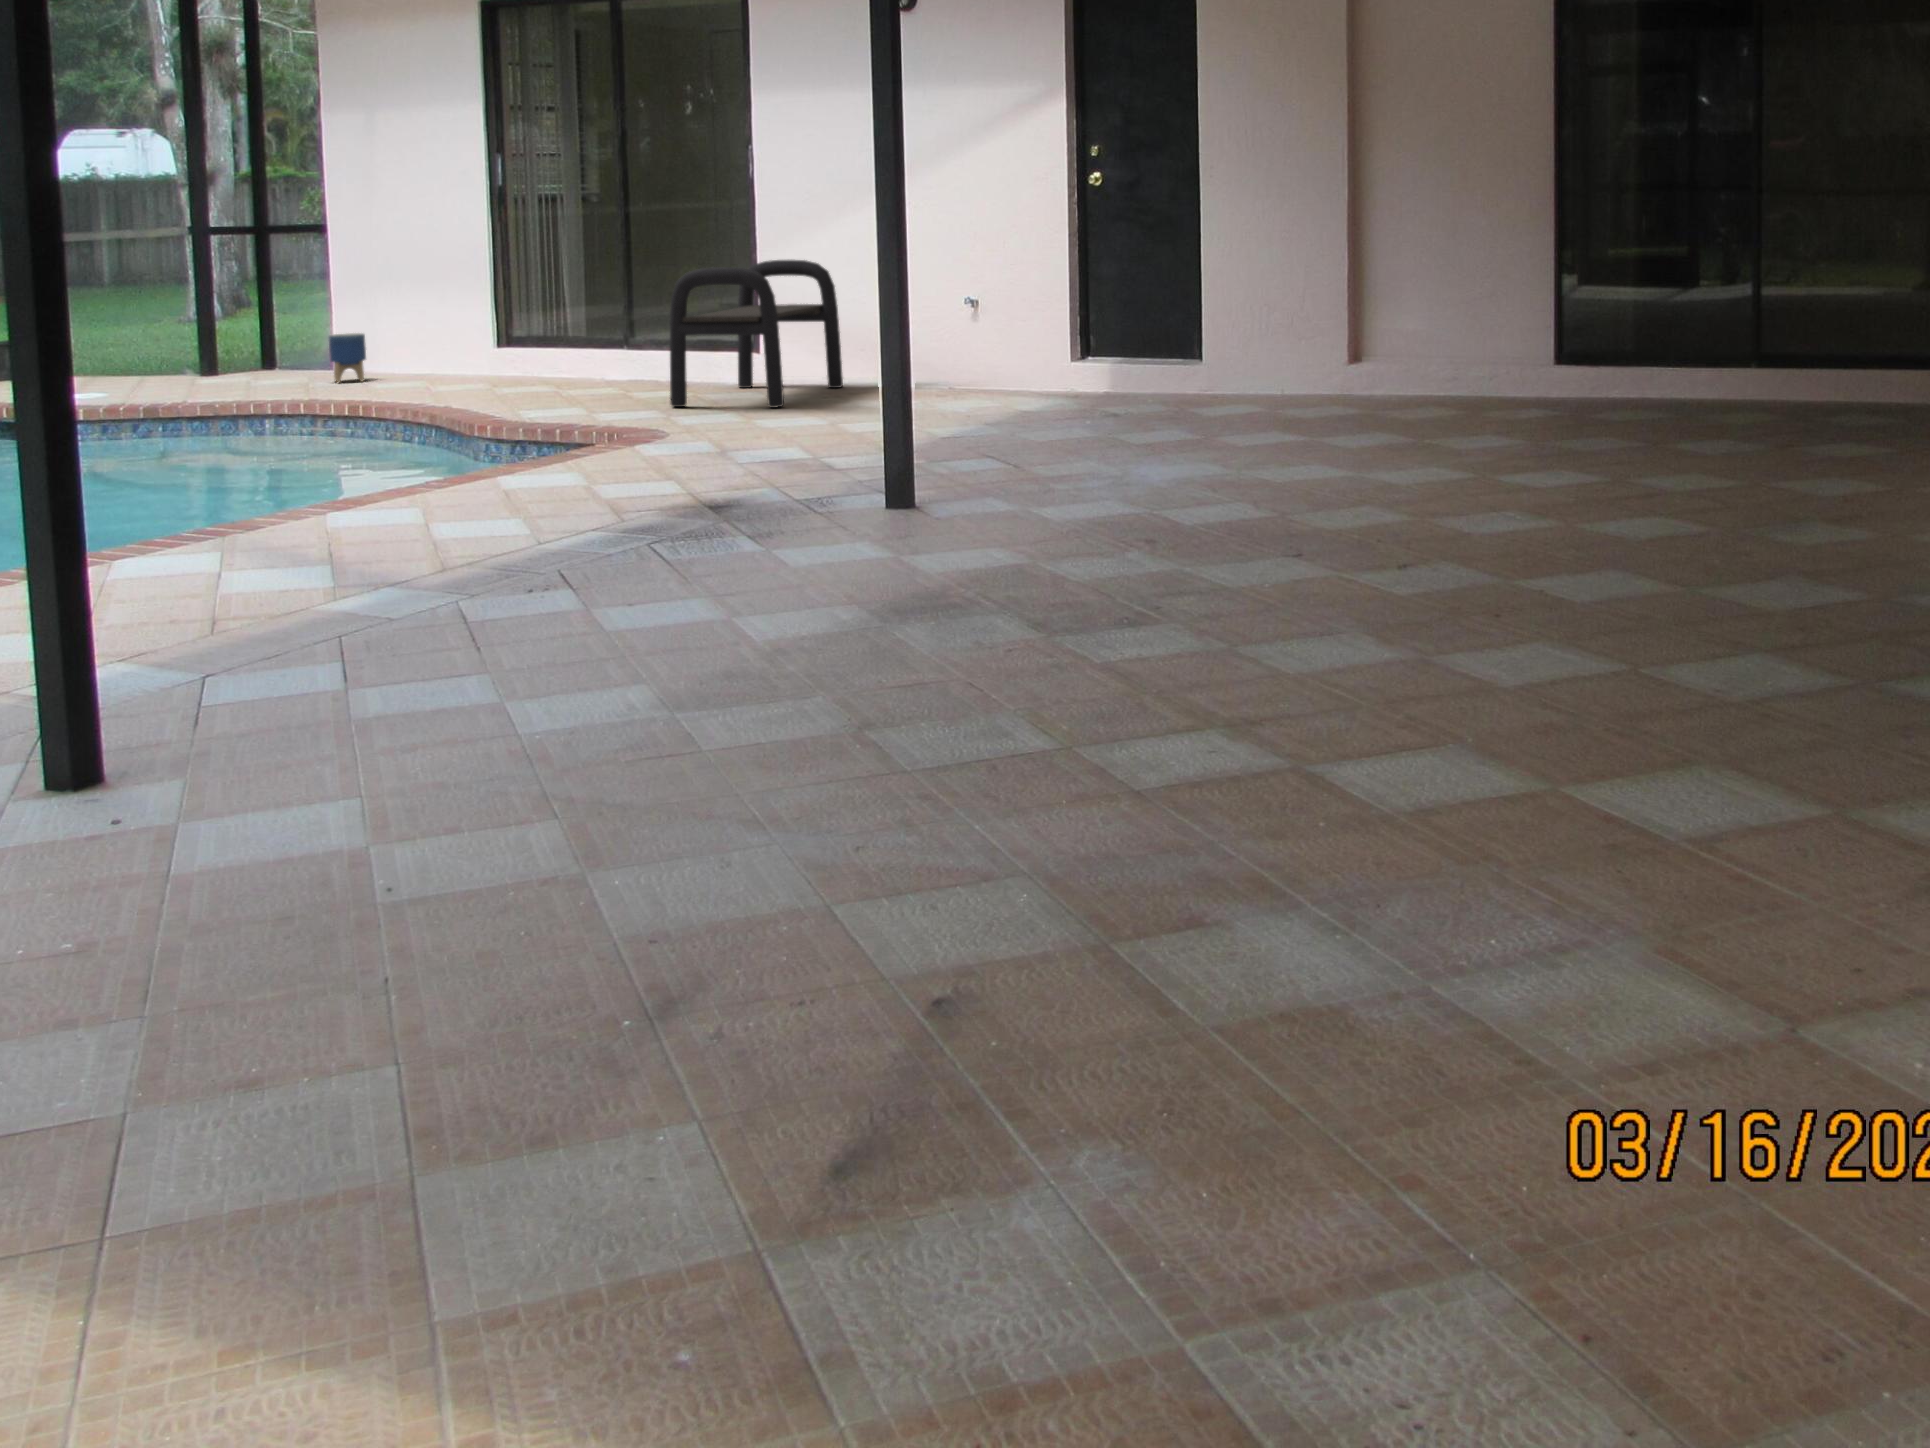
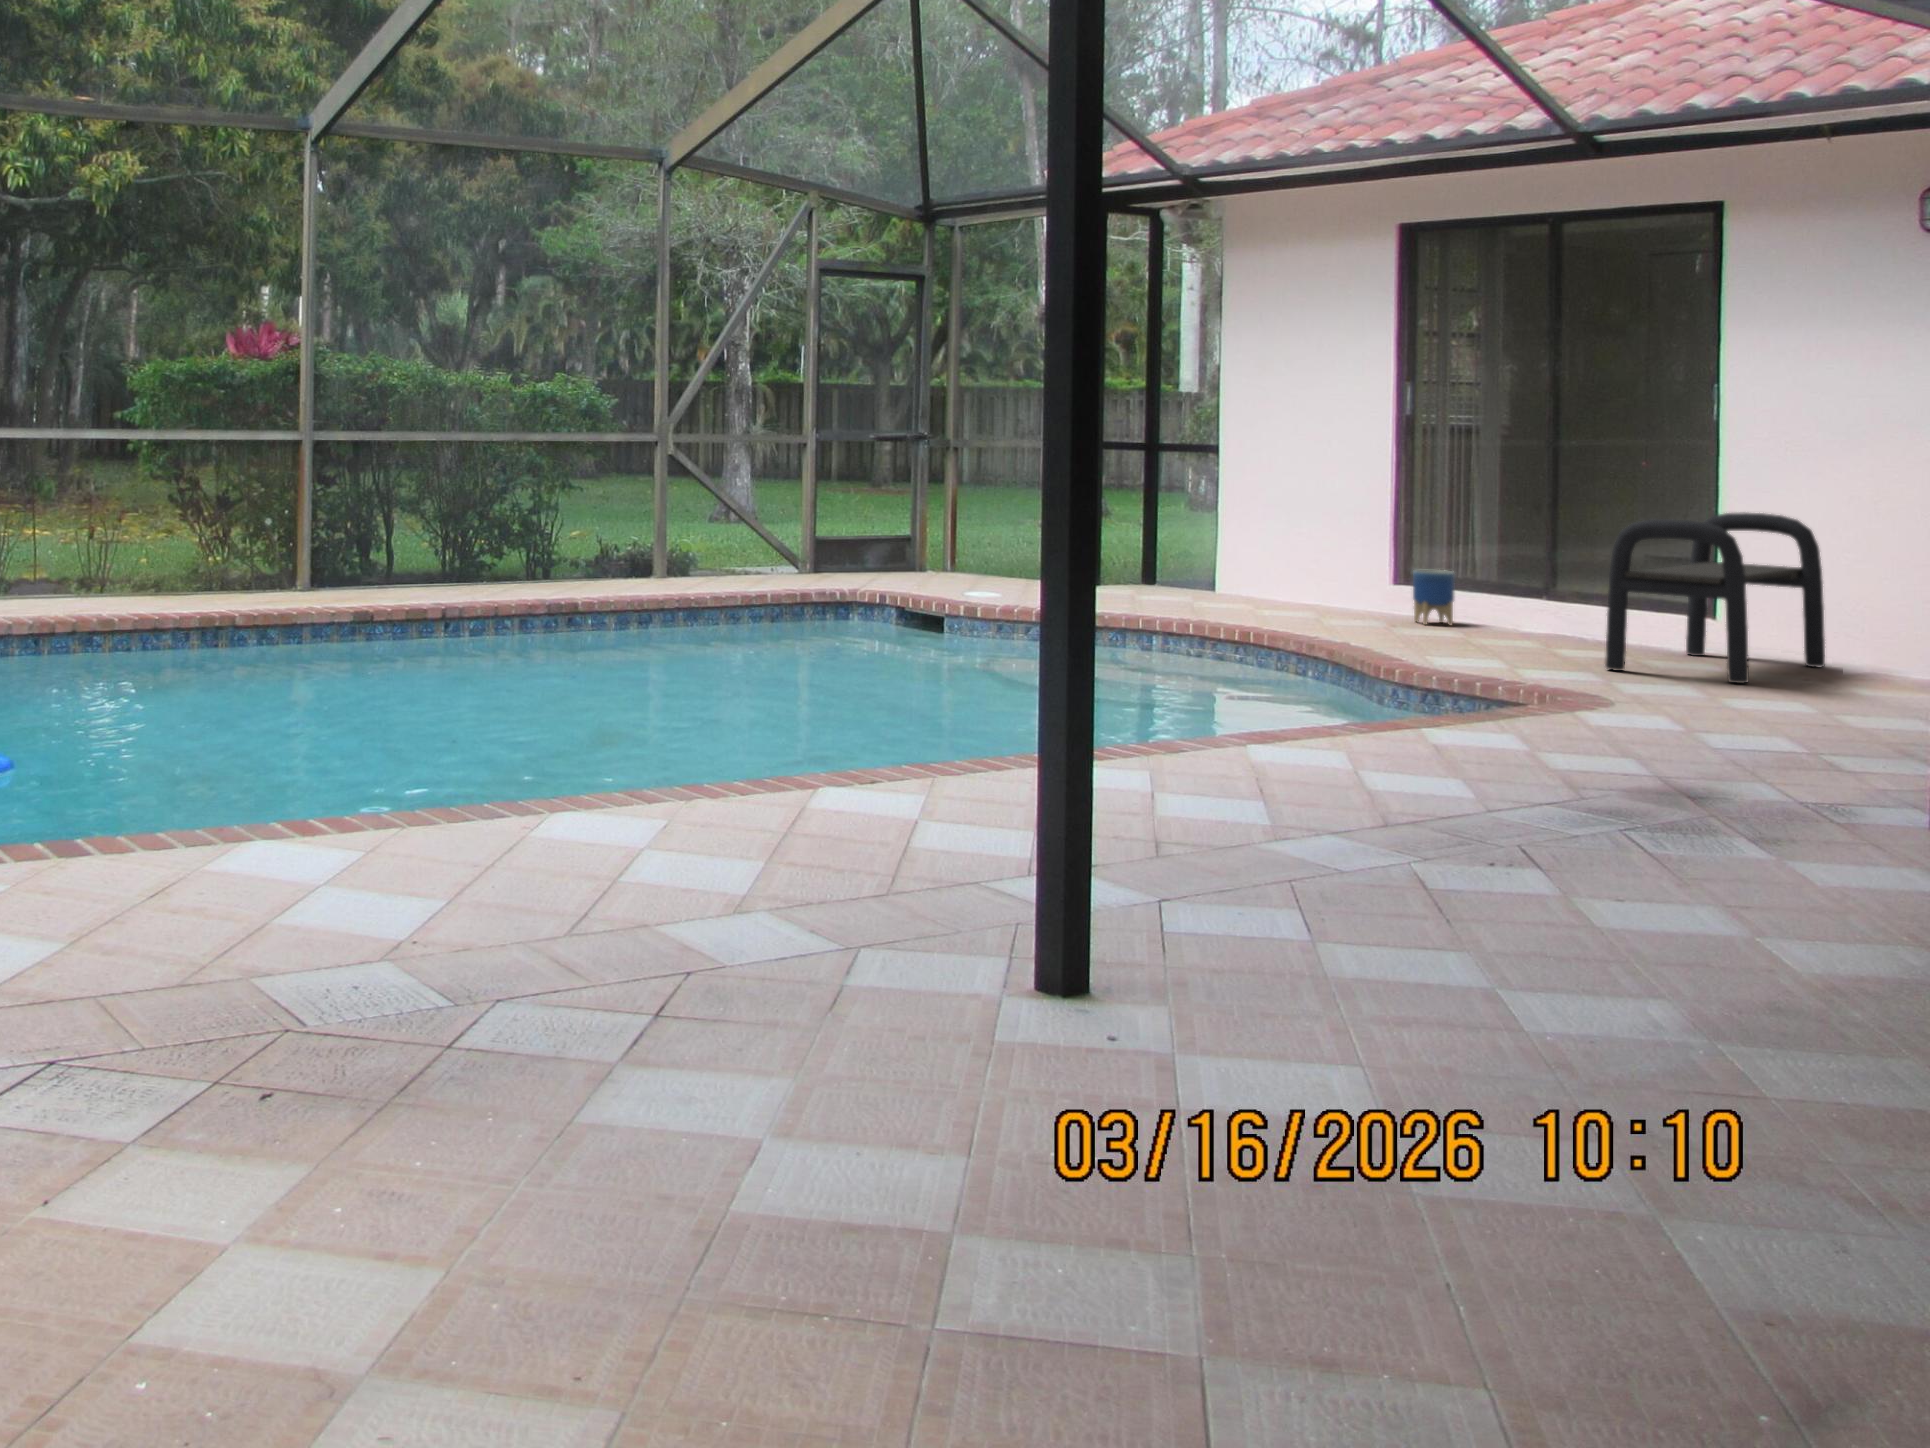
planter: present [329,333,366,383] -> present [1413,570,1455,625]

